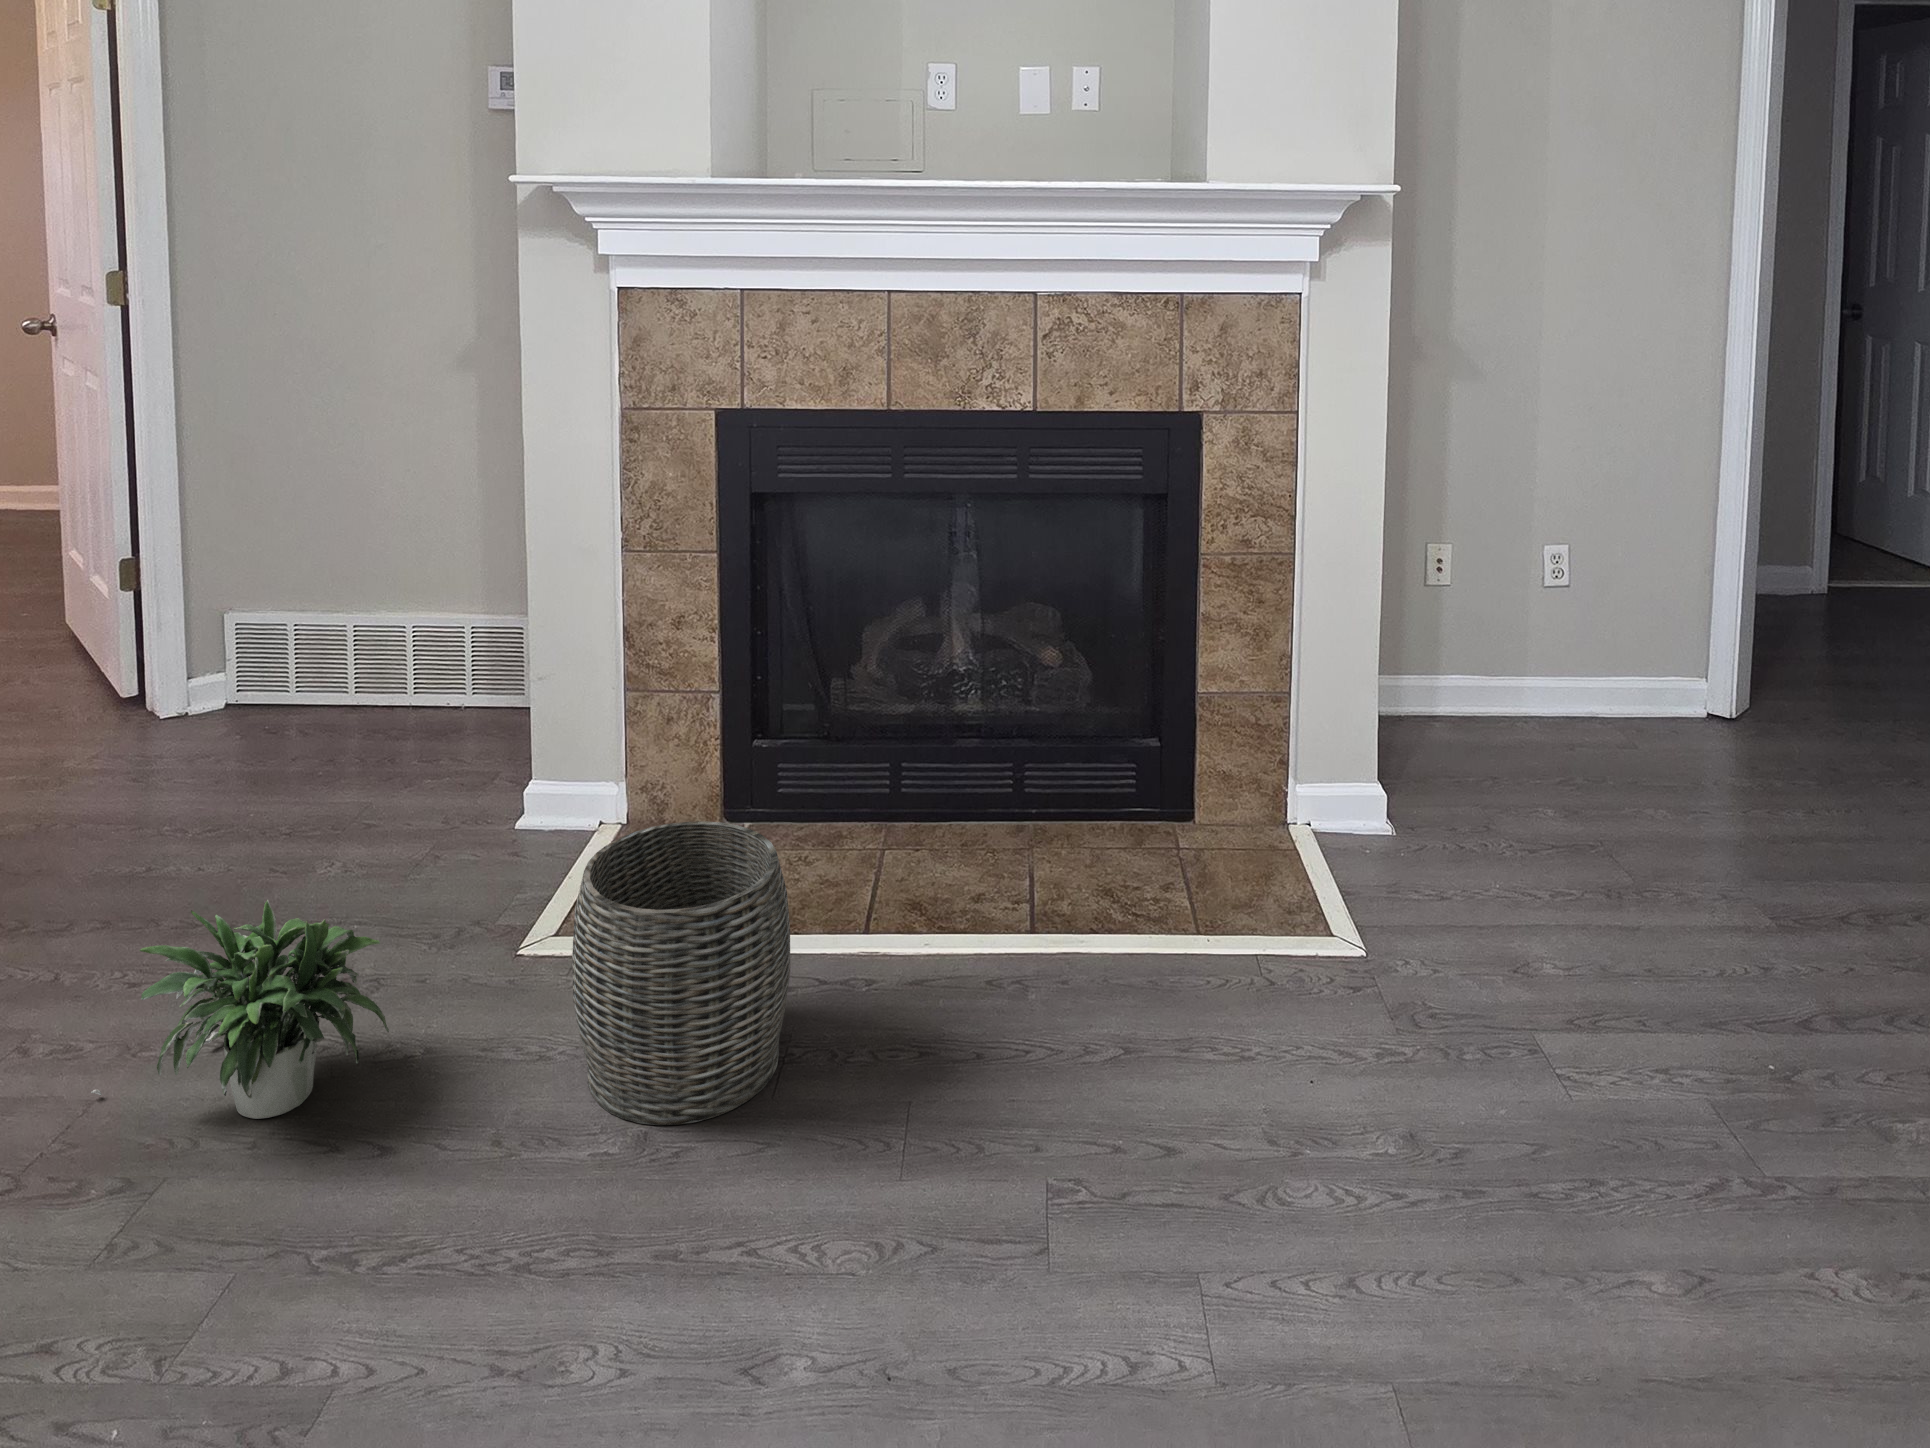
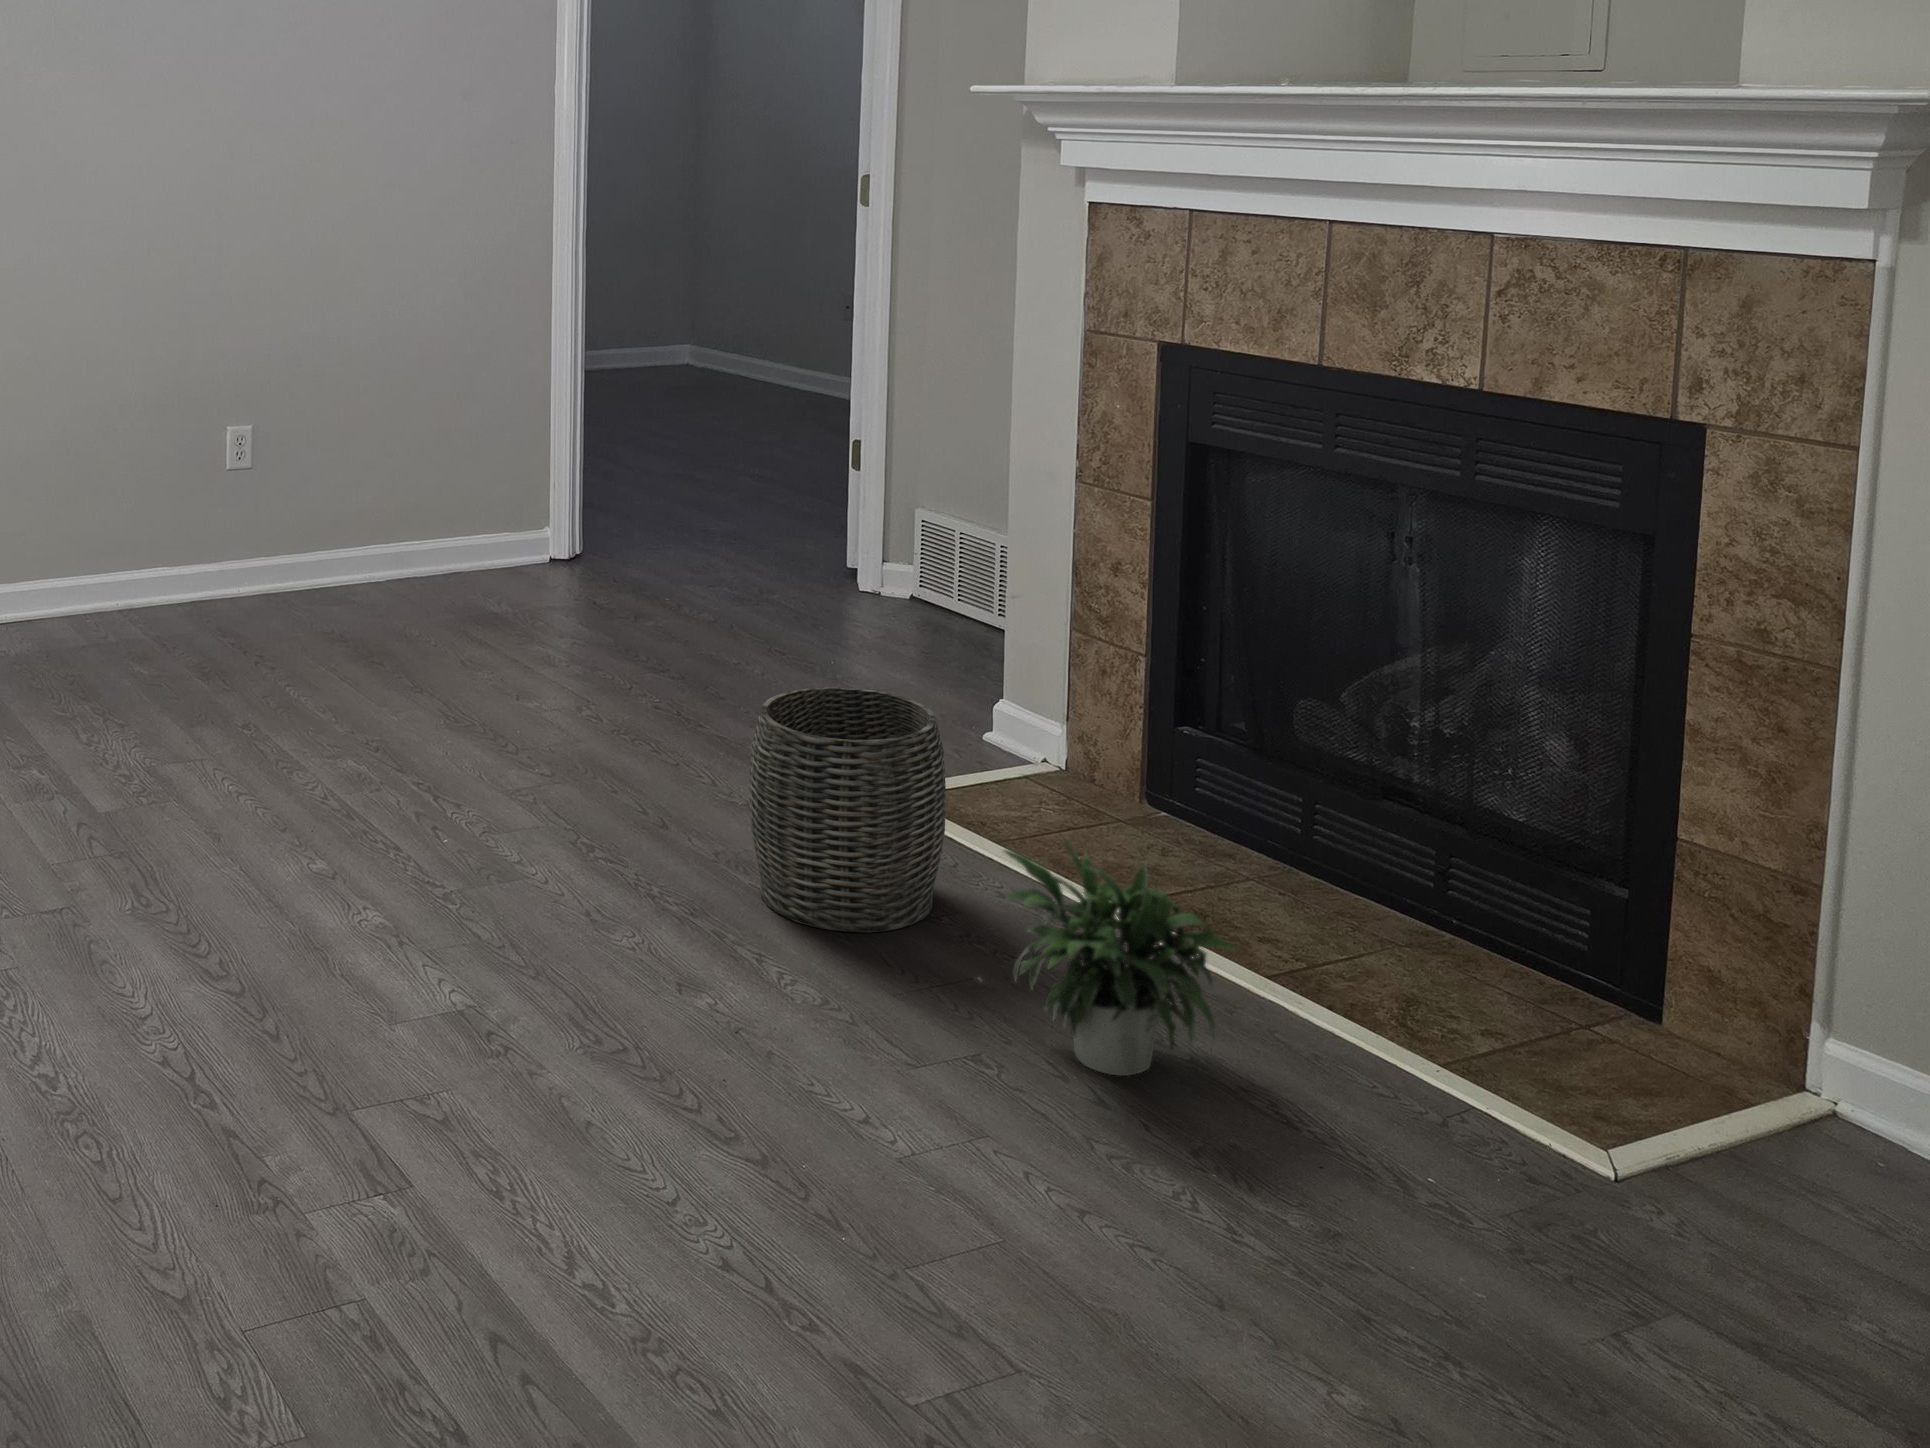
potted plant: present [91,900,389,1119] -> present [978,842,1235,1076]

